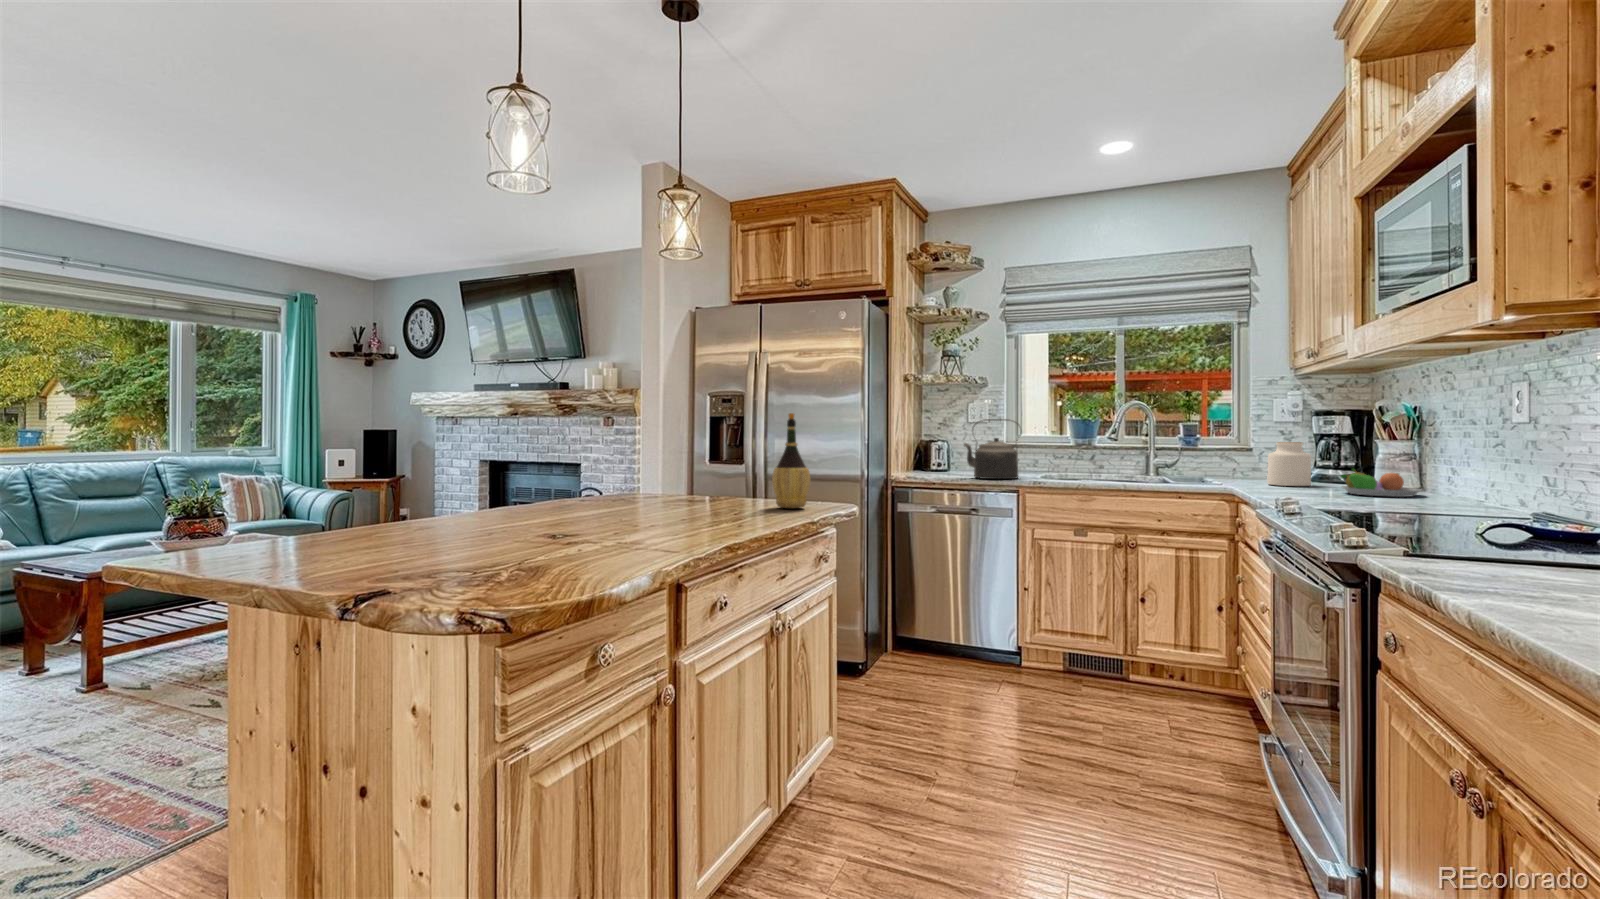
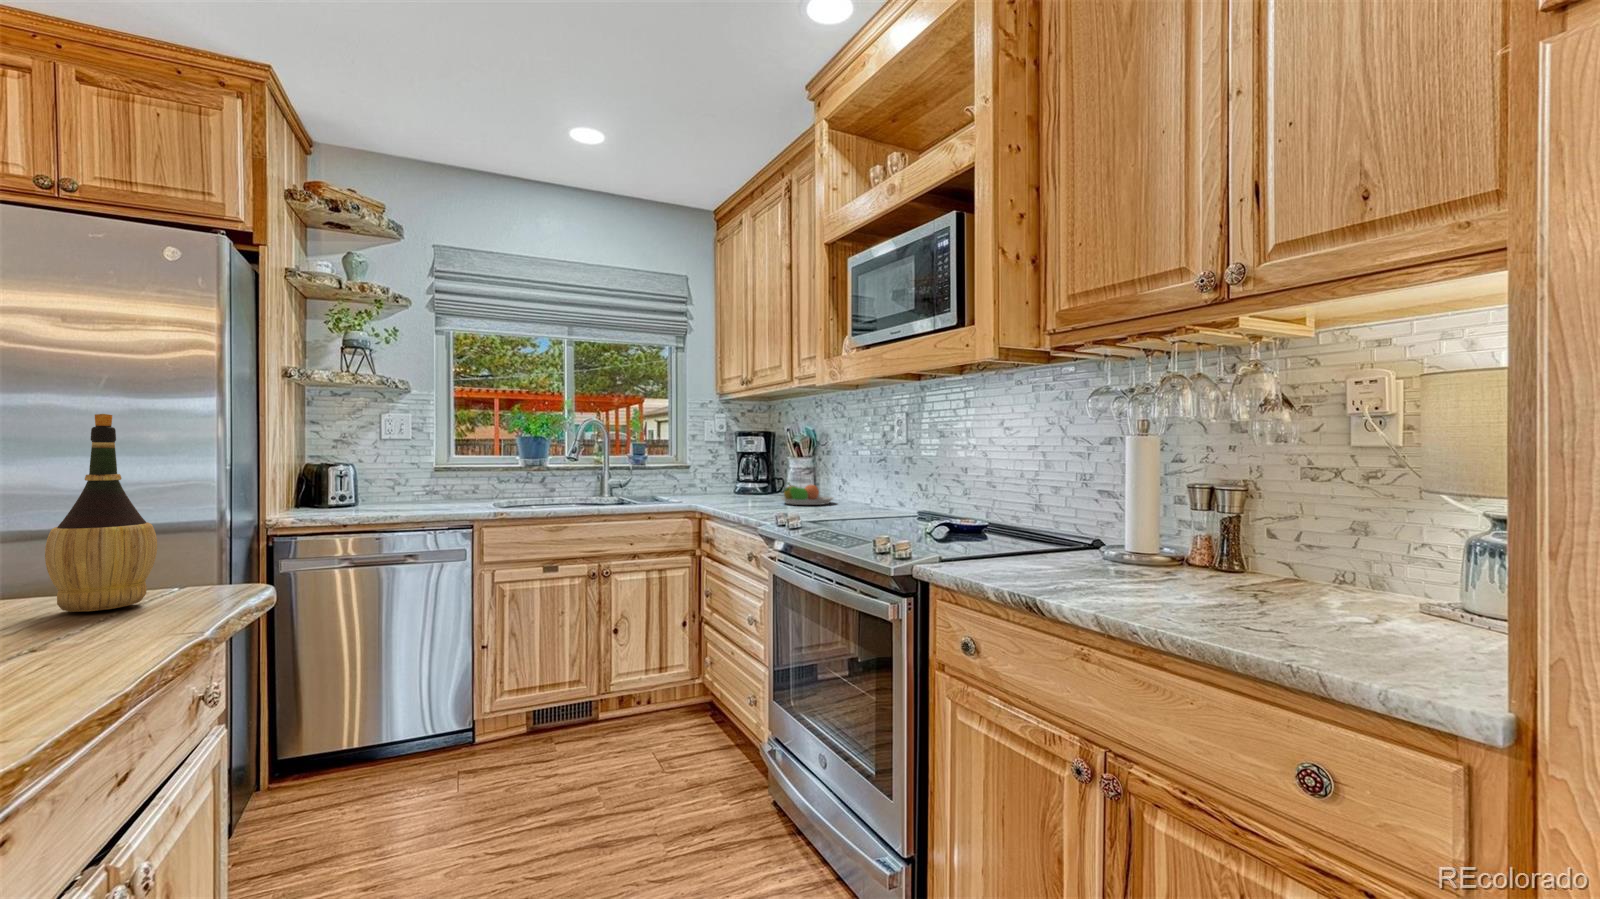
kettle: present [964,419,1019,479] -> none [385,434,467,511]
jar: present [1267,442,1311,486] -> none [716,460,749,500]

